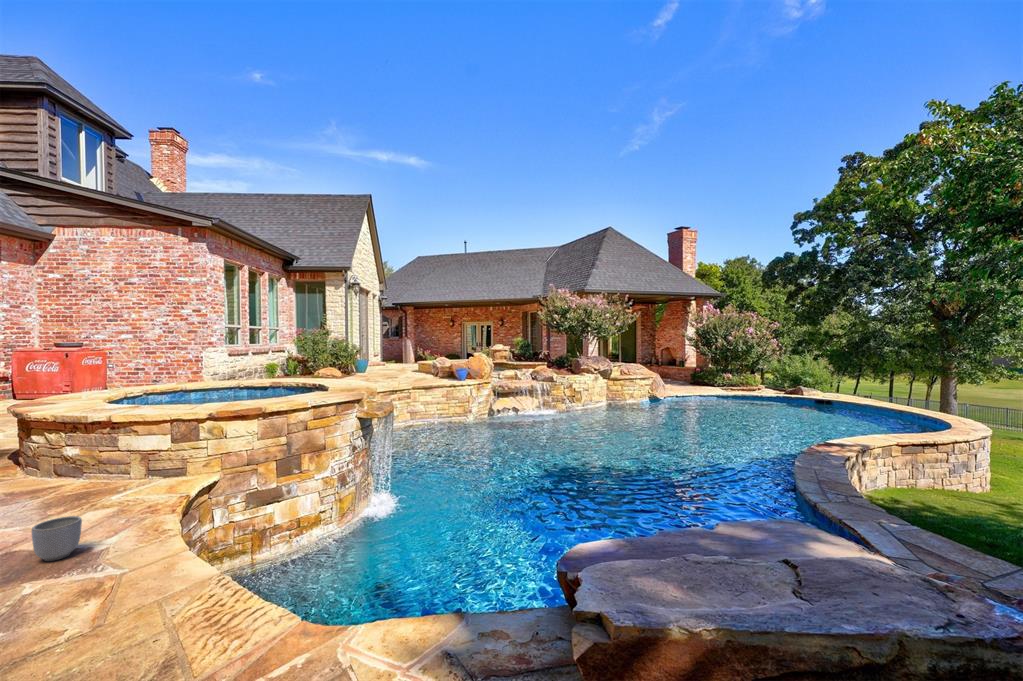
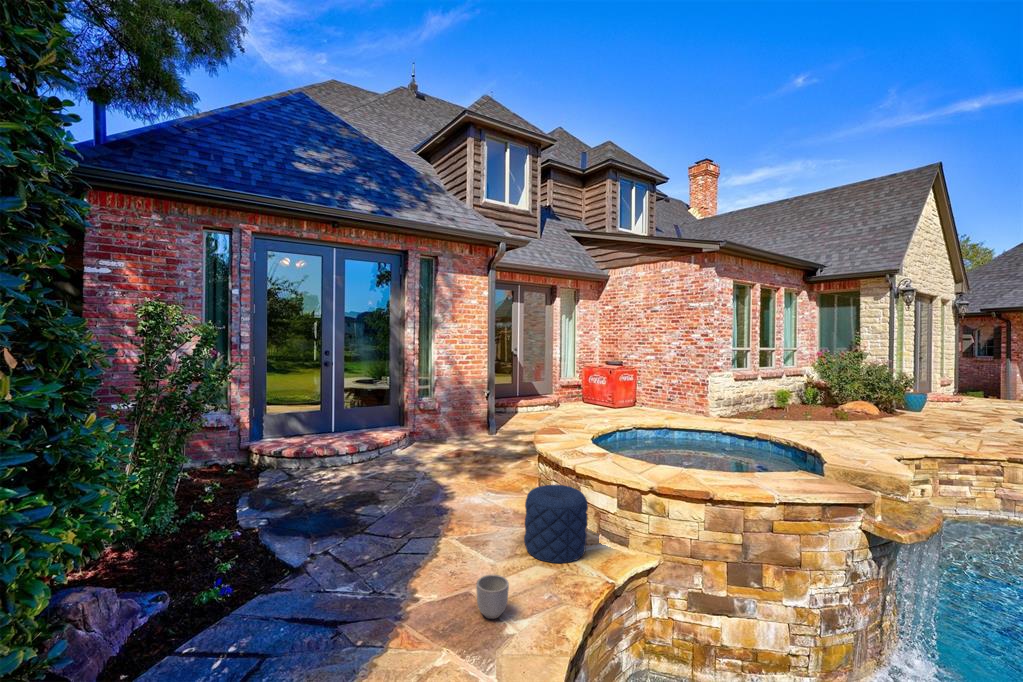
pouf: none [49,437,139,515] -> present [524,485,588,563]

